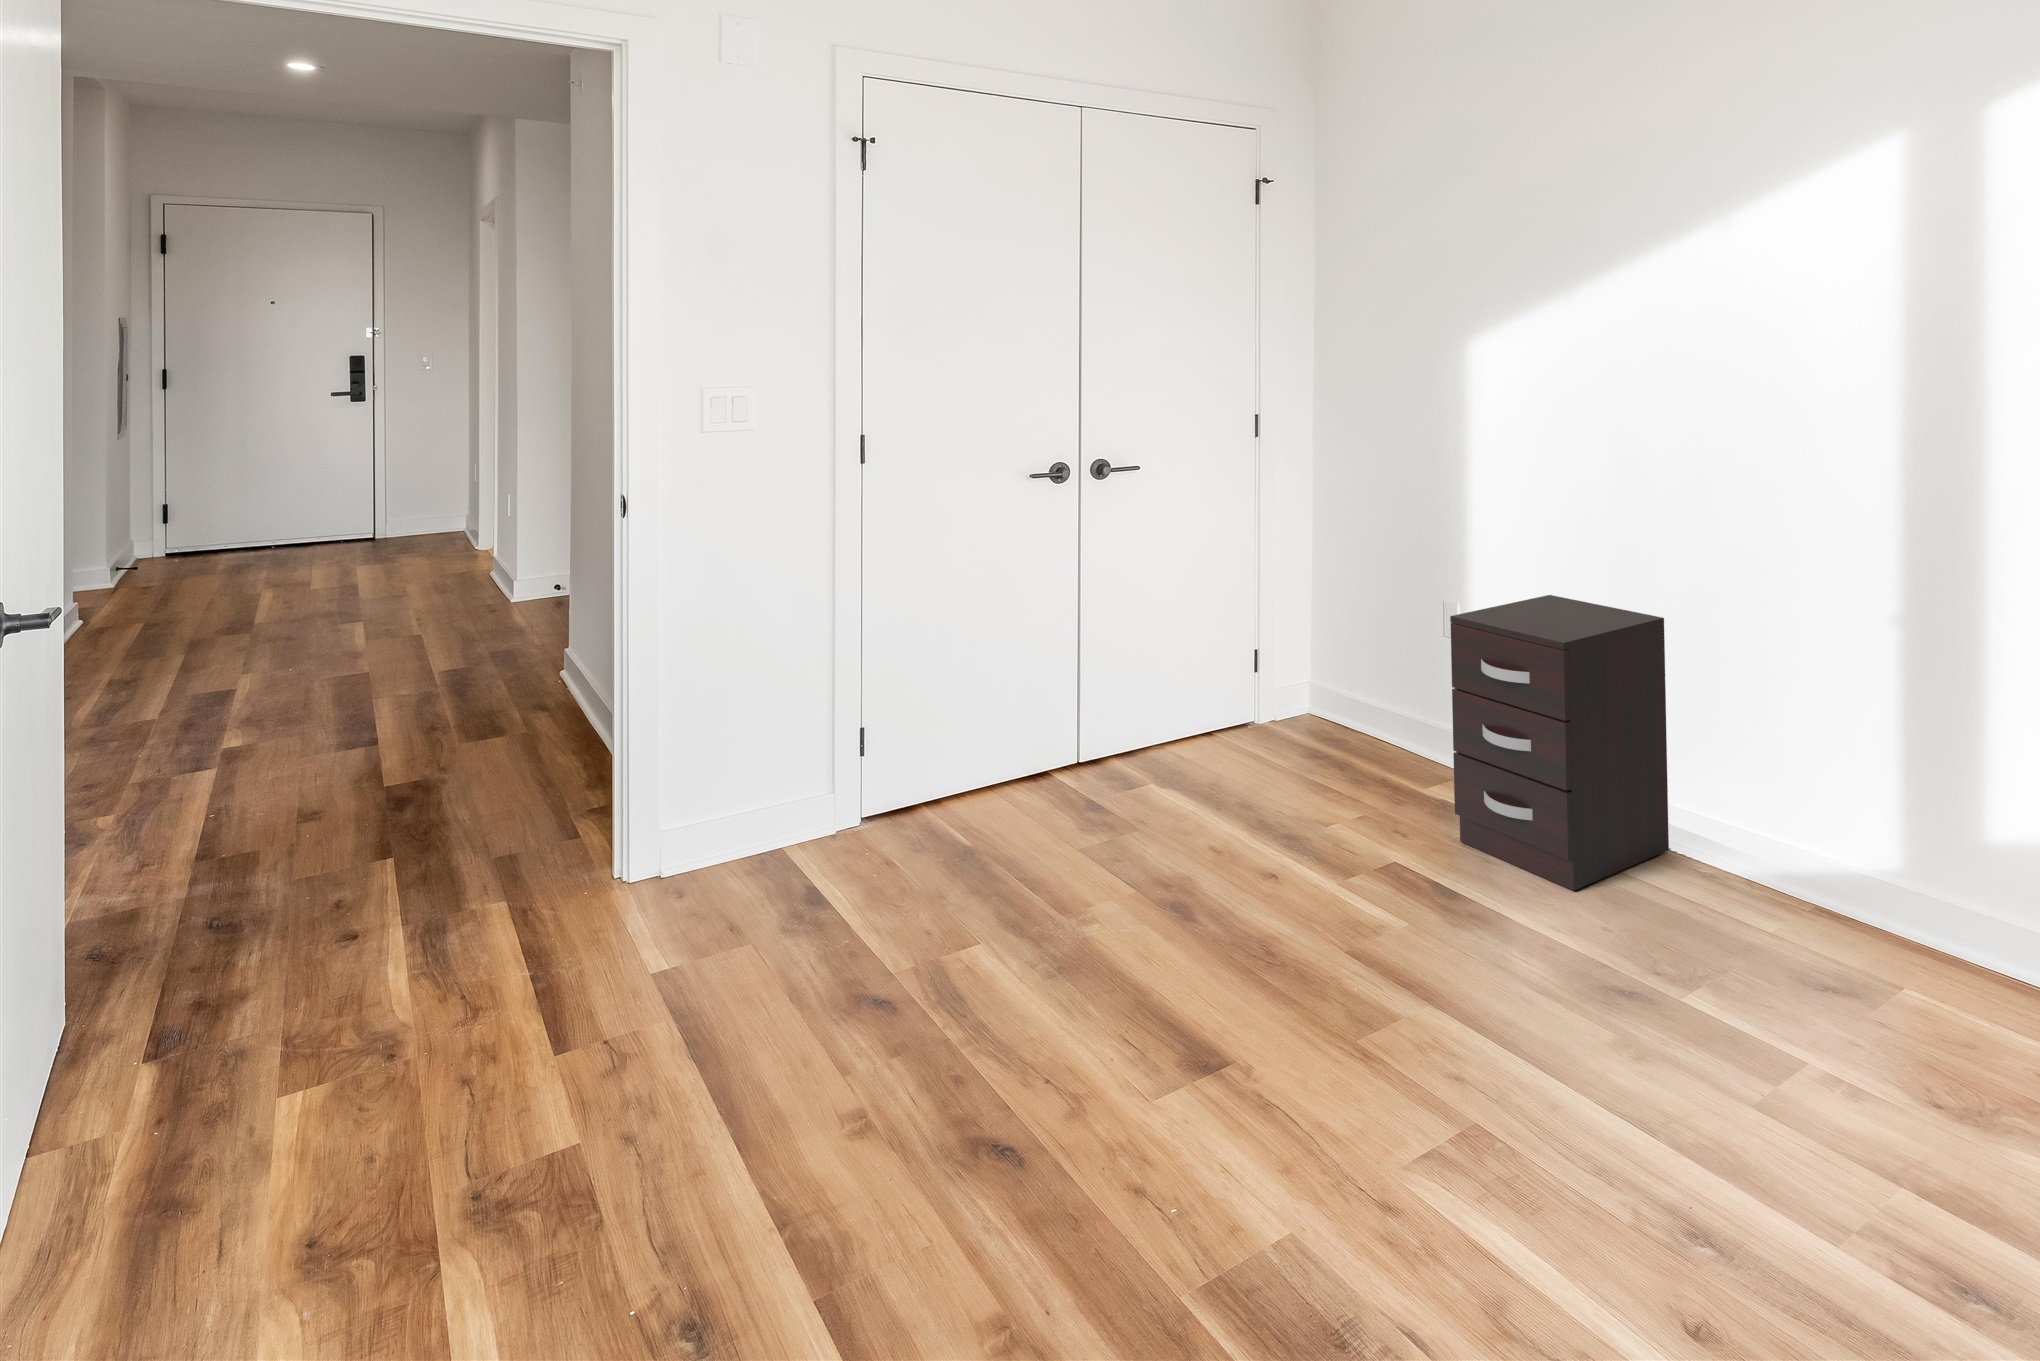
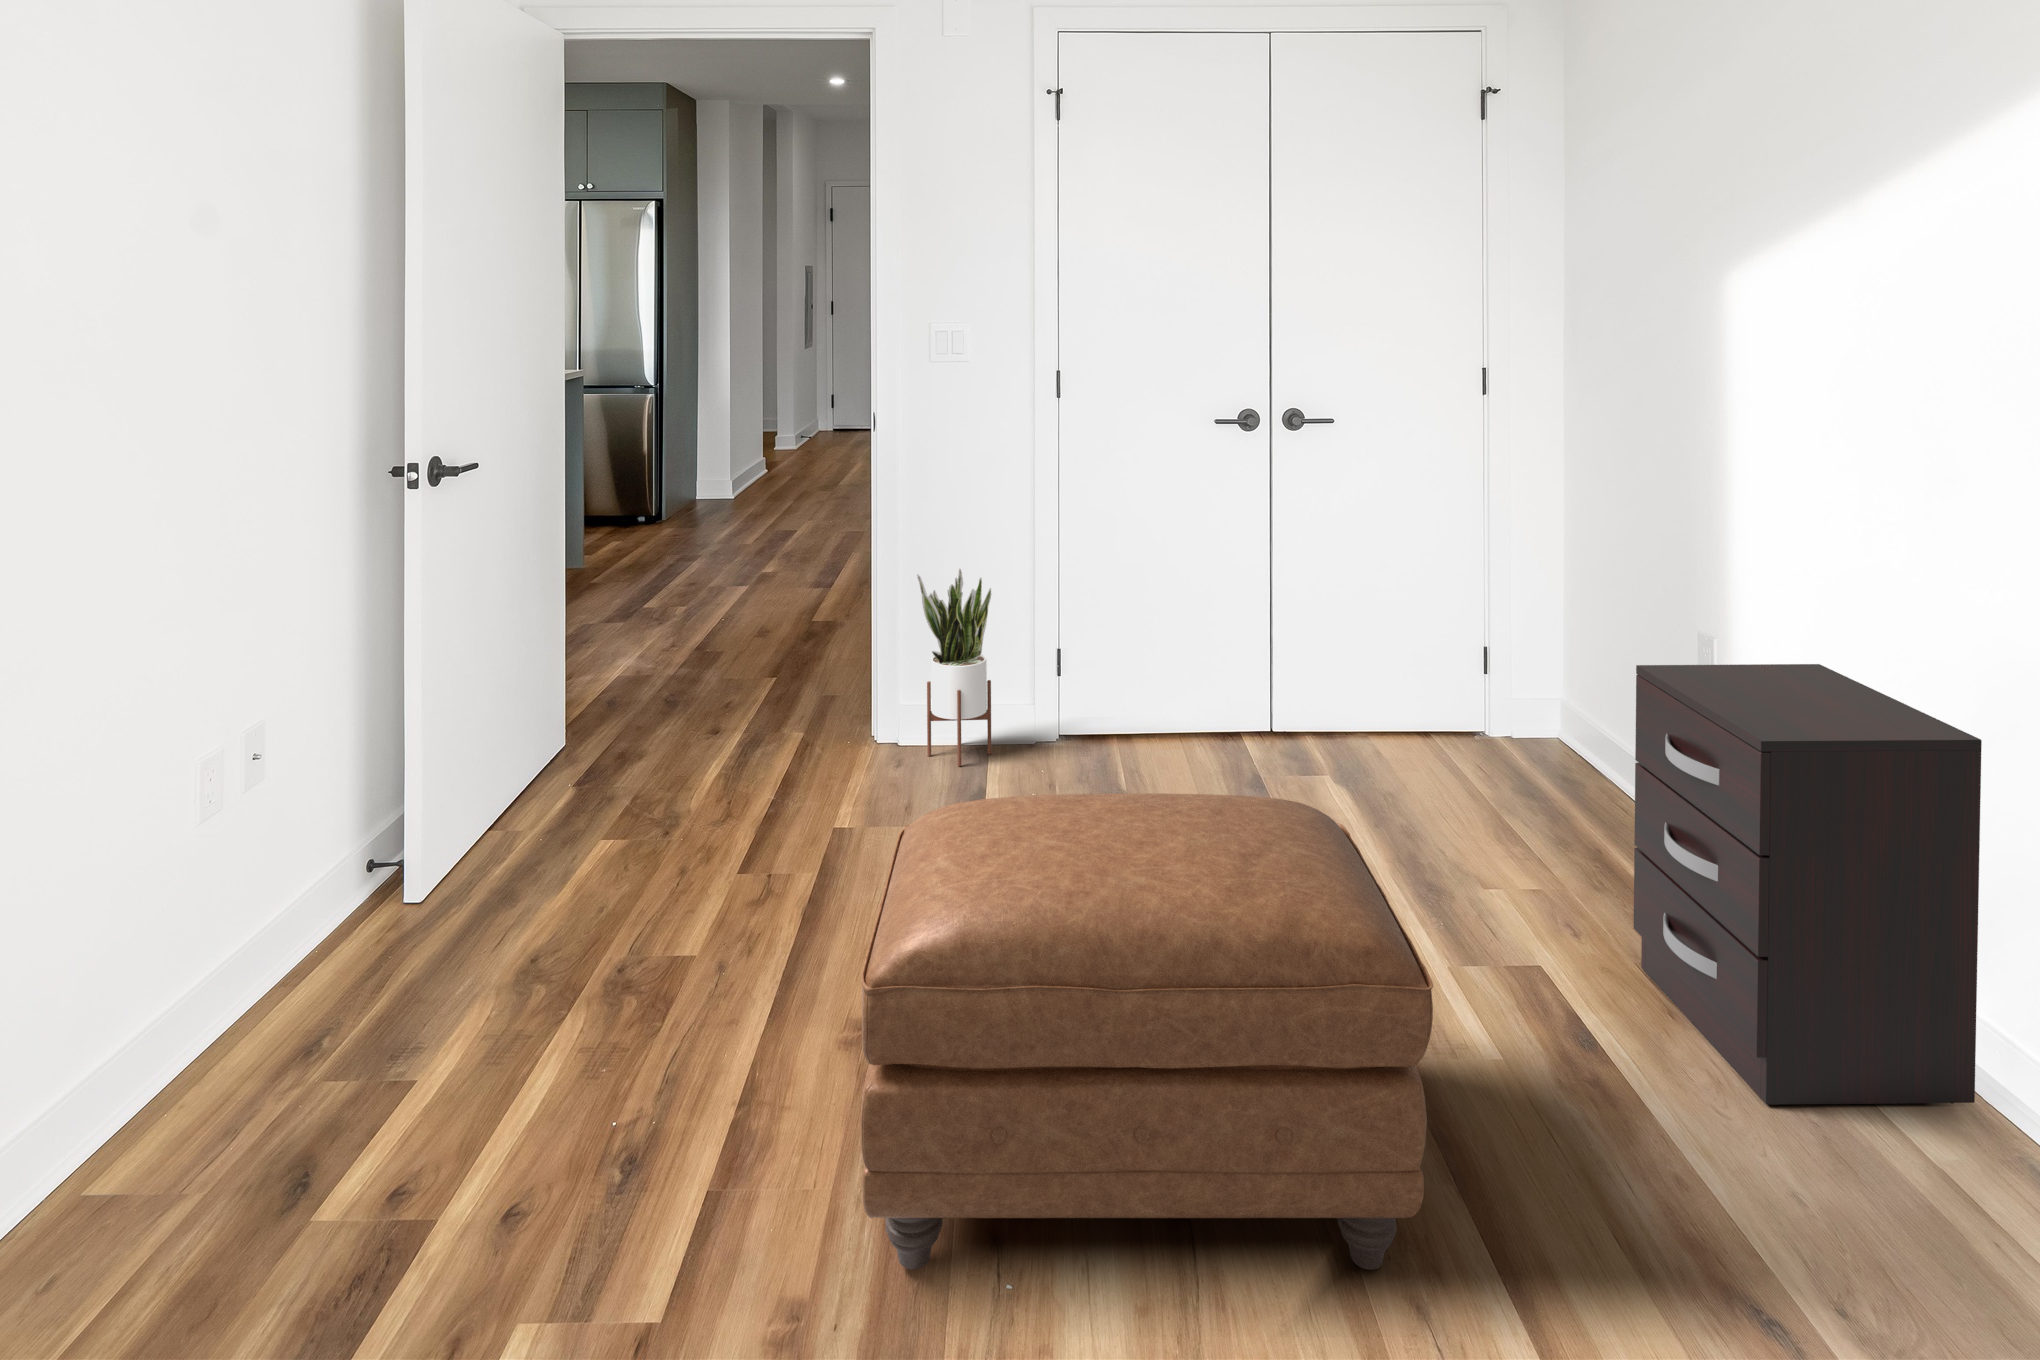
potted plant: none [696,658,787,878] -> present [917,569,991,766]
ottoman: none [930,763,1459,1239] -> present [861,793,1433,1270]

